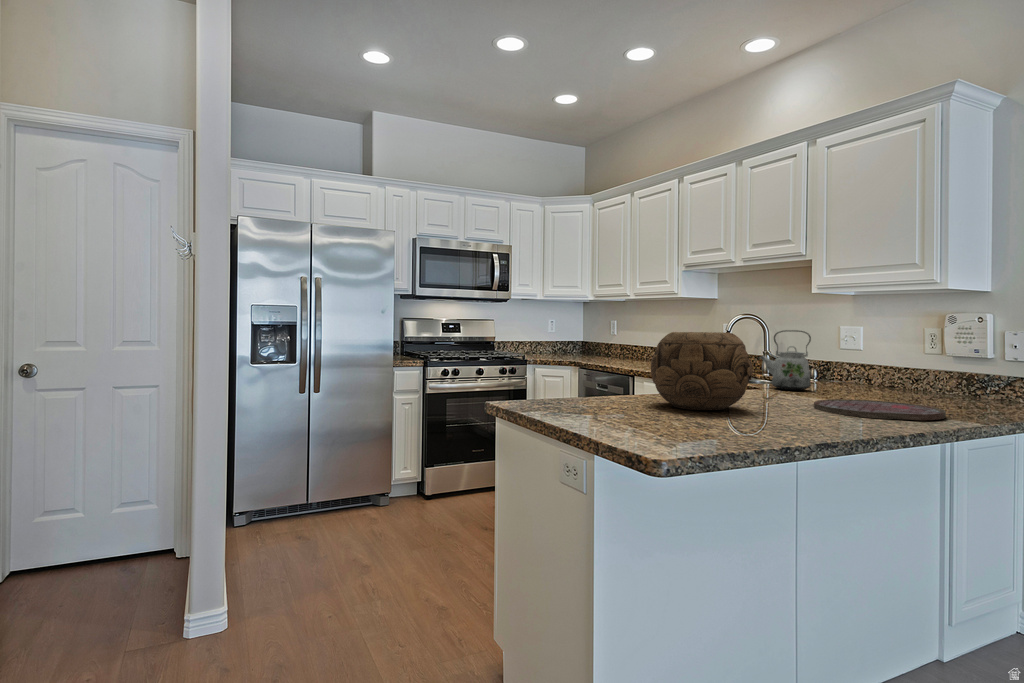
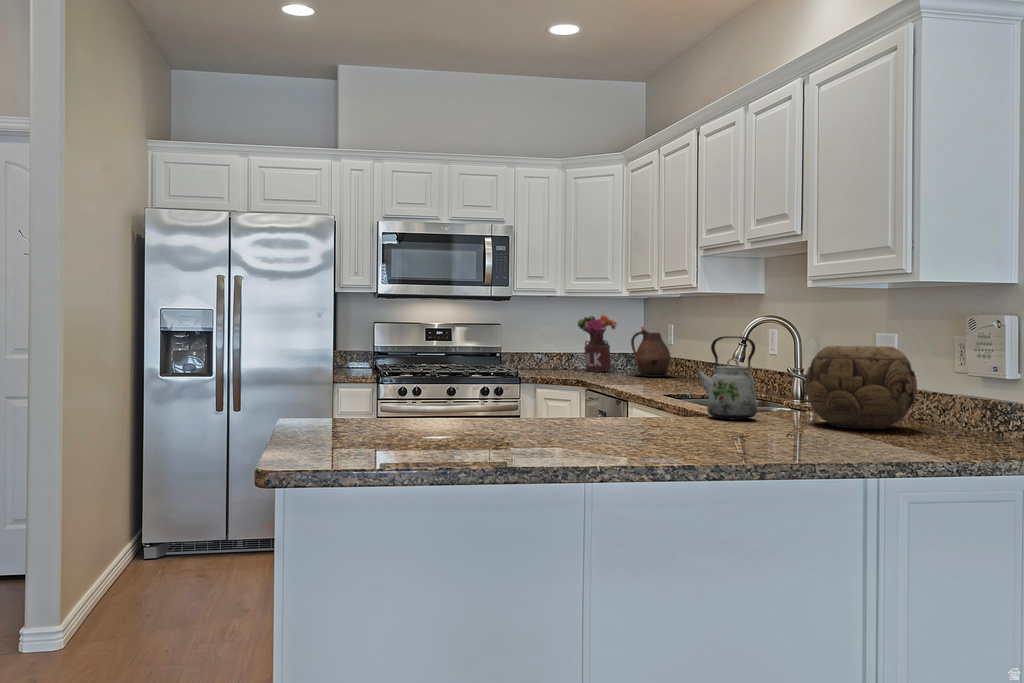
flower arrangement: none [540,313,570,355] -> present [578,315,617,372]
ceramic pitcher: none [589,322,623,359] -> present [631,327,675,376]
decorative bowl: present [651,332,753,410] -> present [805,346,917,429]
cutting board: present [814,399,946,420] -> none [636,429,791,456]

